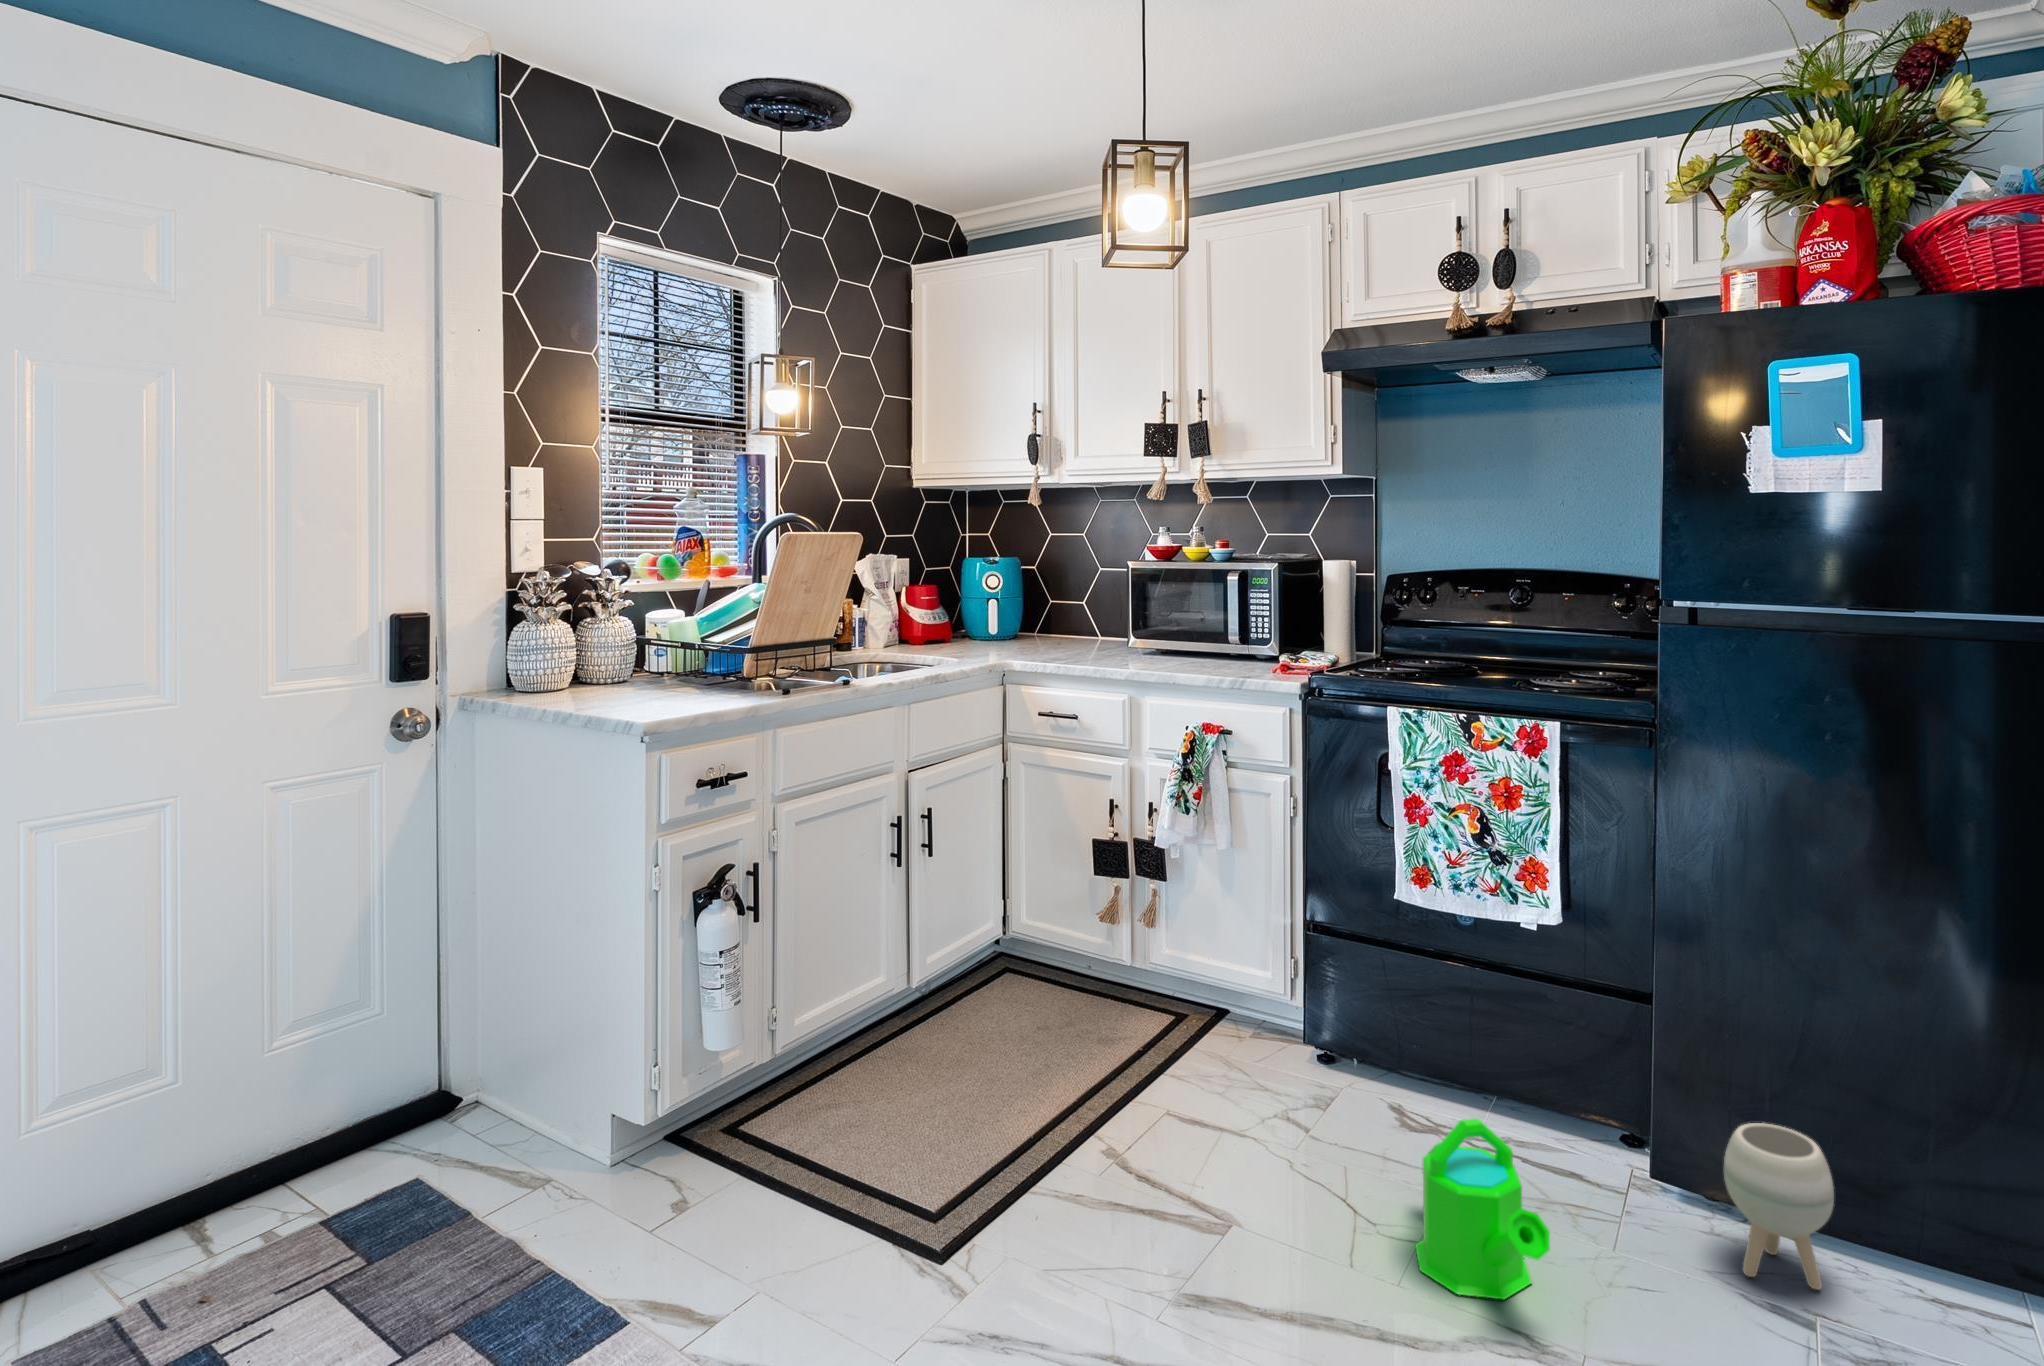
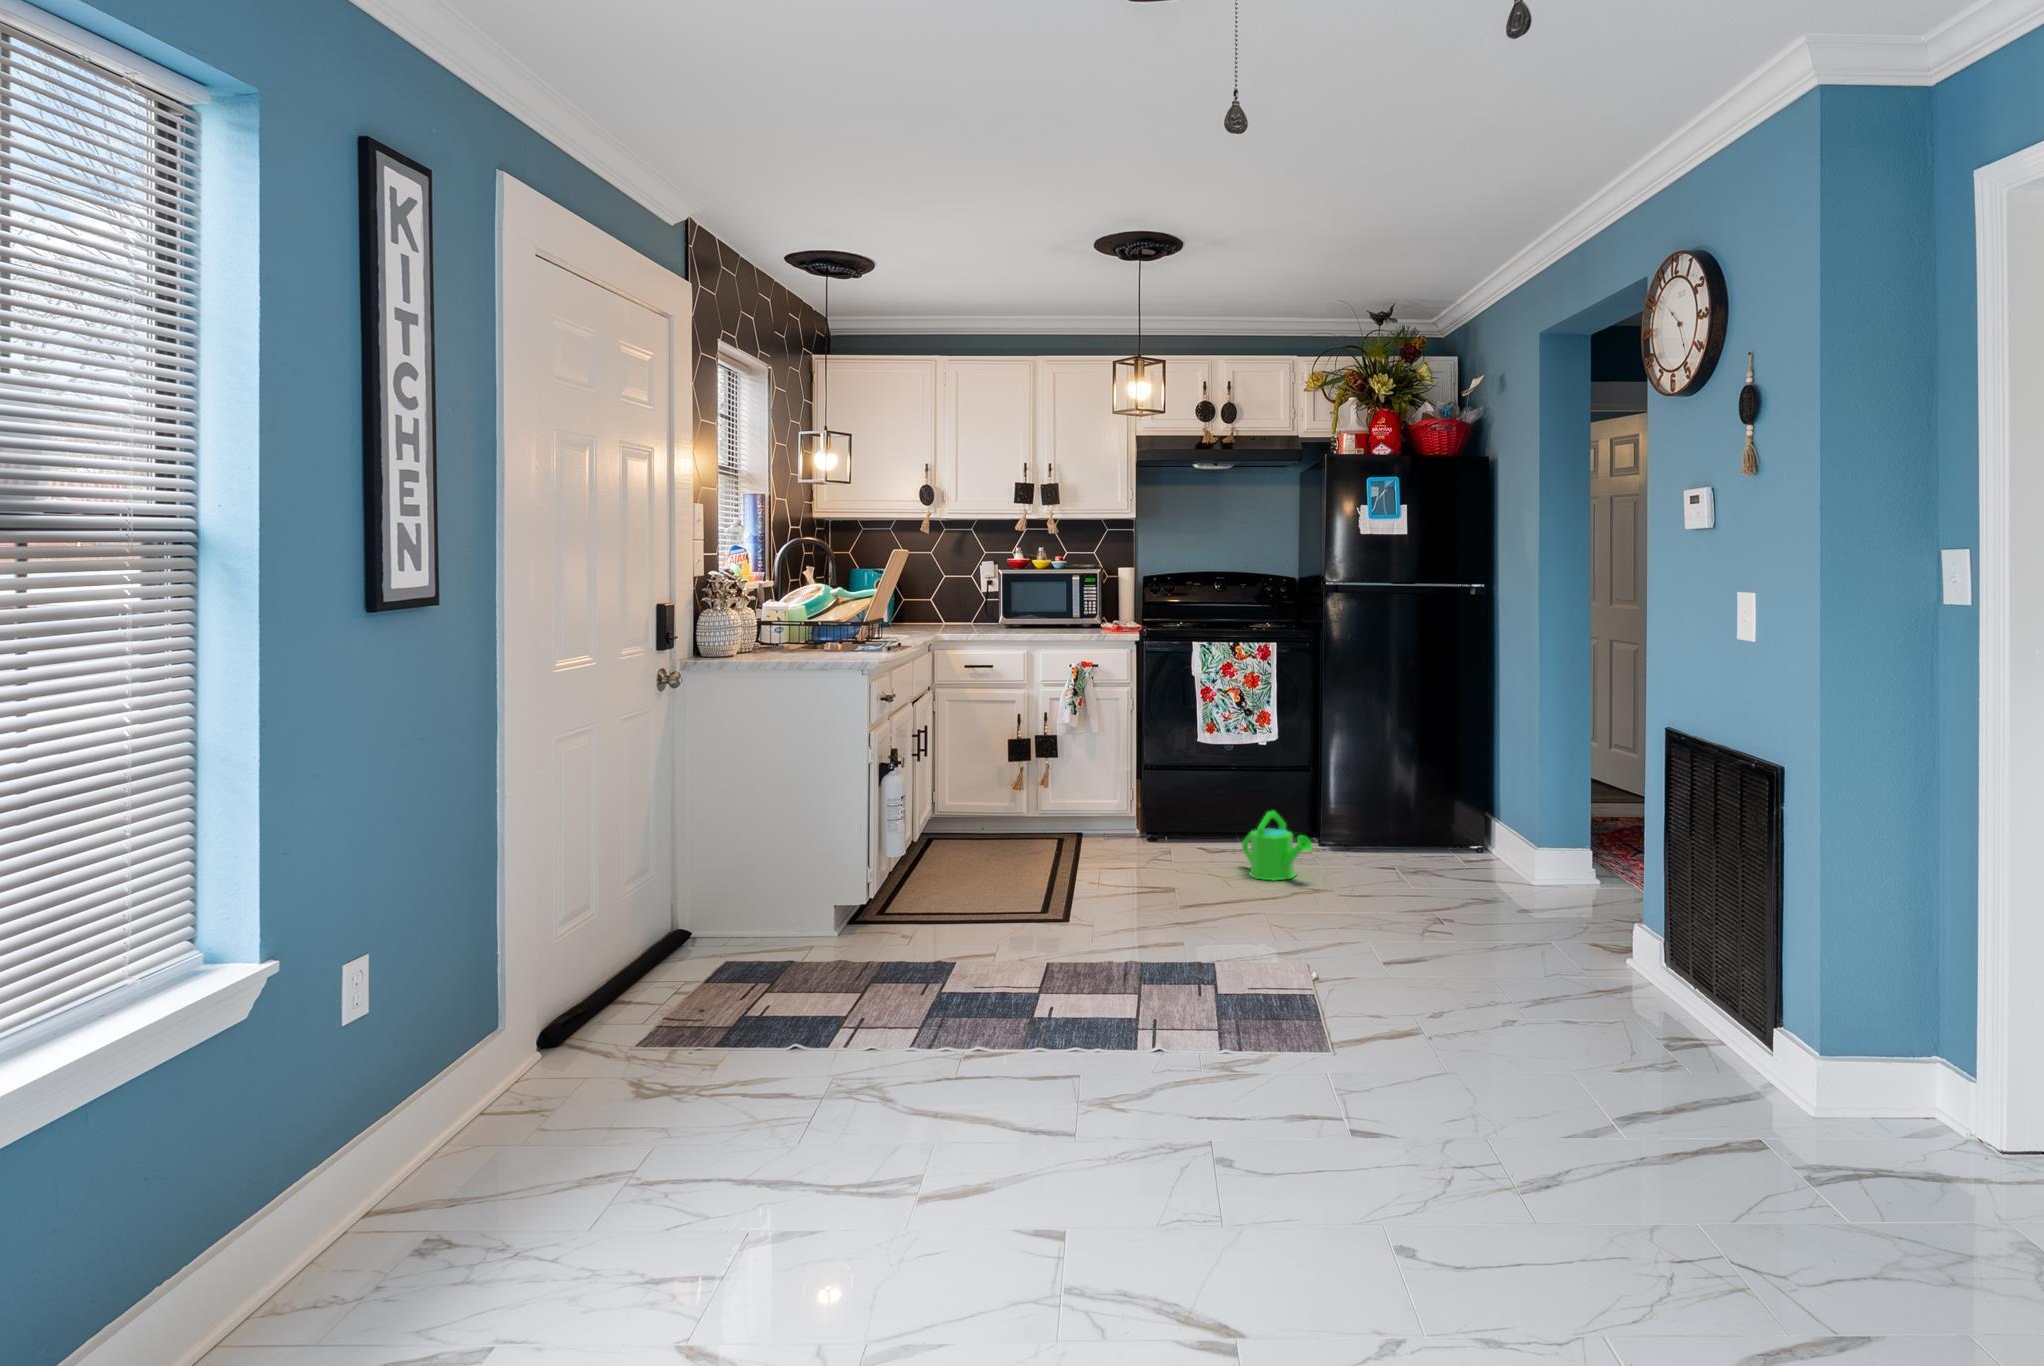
planter: present [1724,1123,1834,1290] -> none [1357,802,1397,862]

